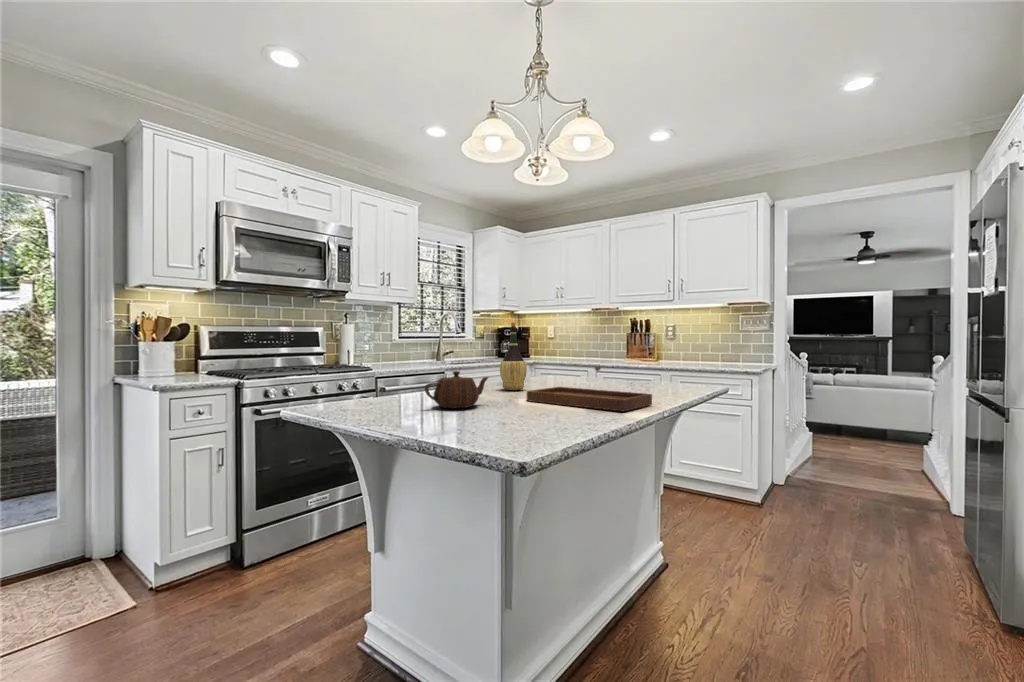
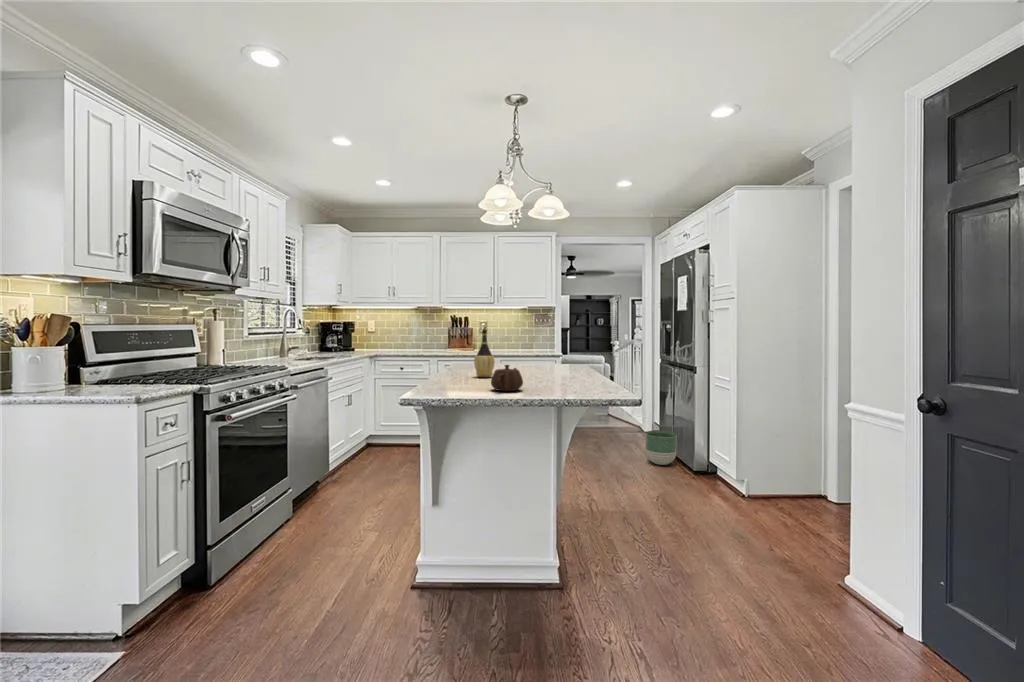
tray: present [527,365,652,411] -> none [527,356,603,384]
planter: none [895,509,966,578] -> present [646,430,677,465]

